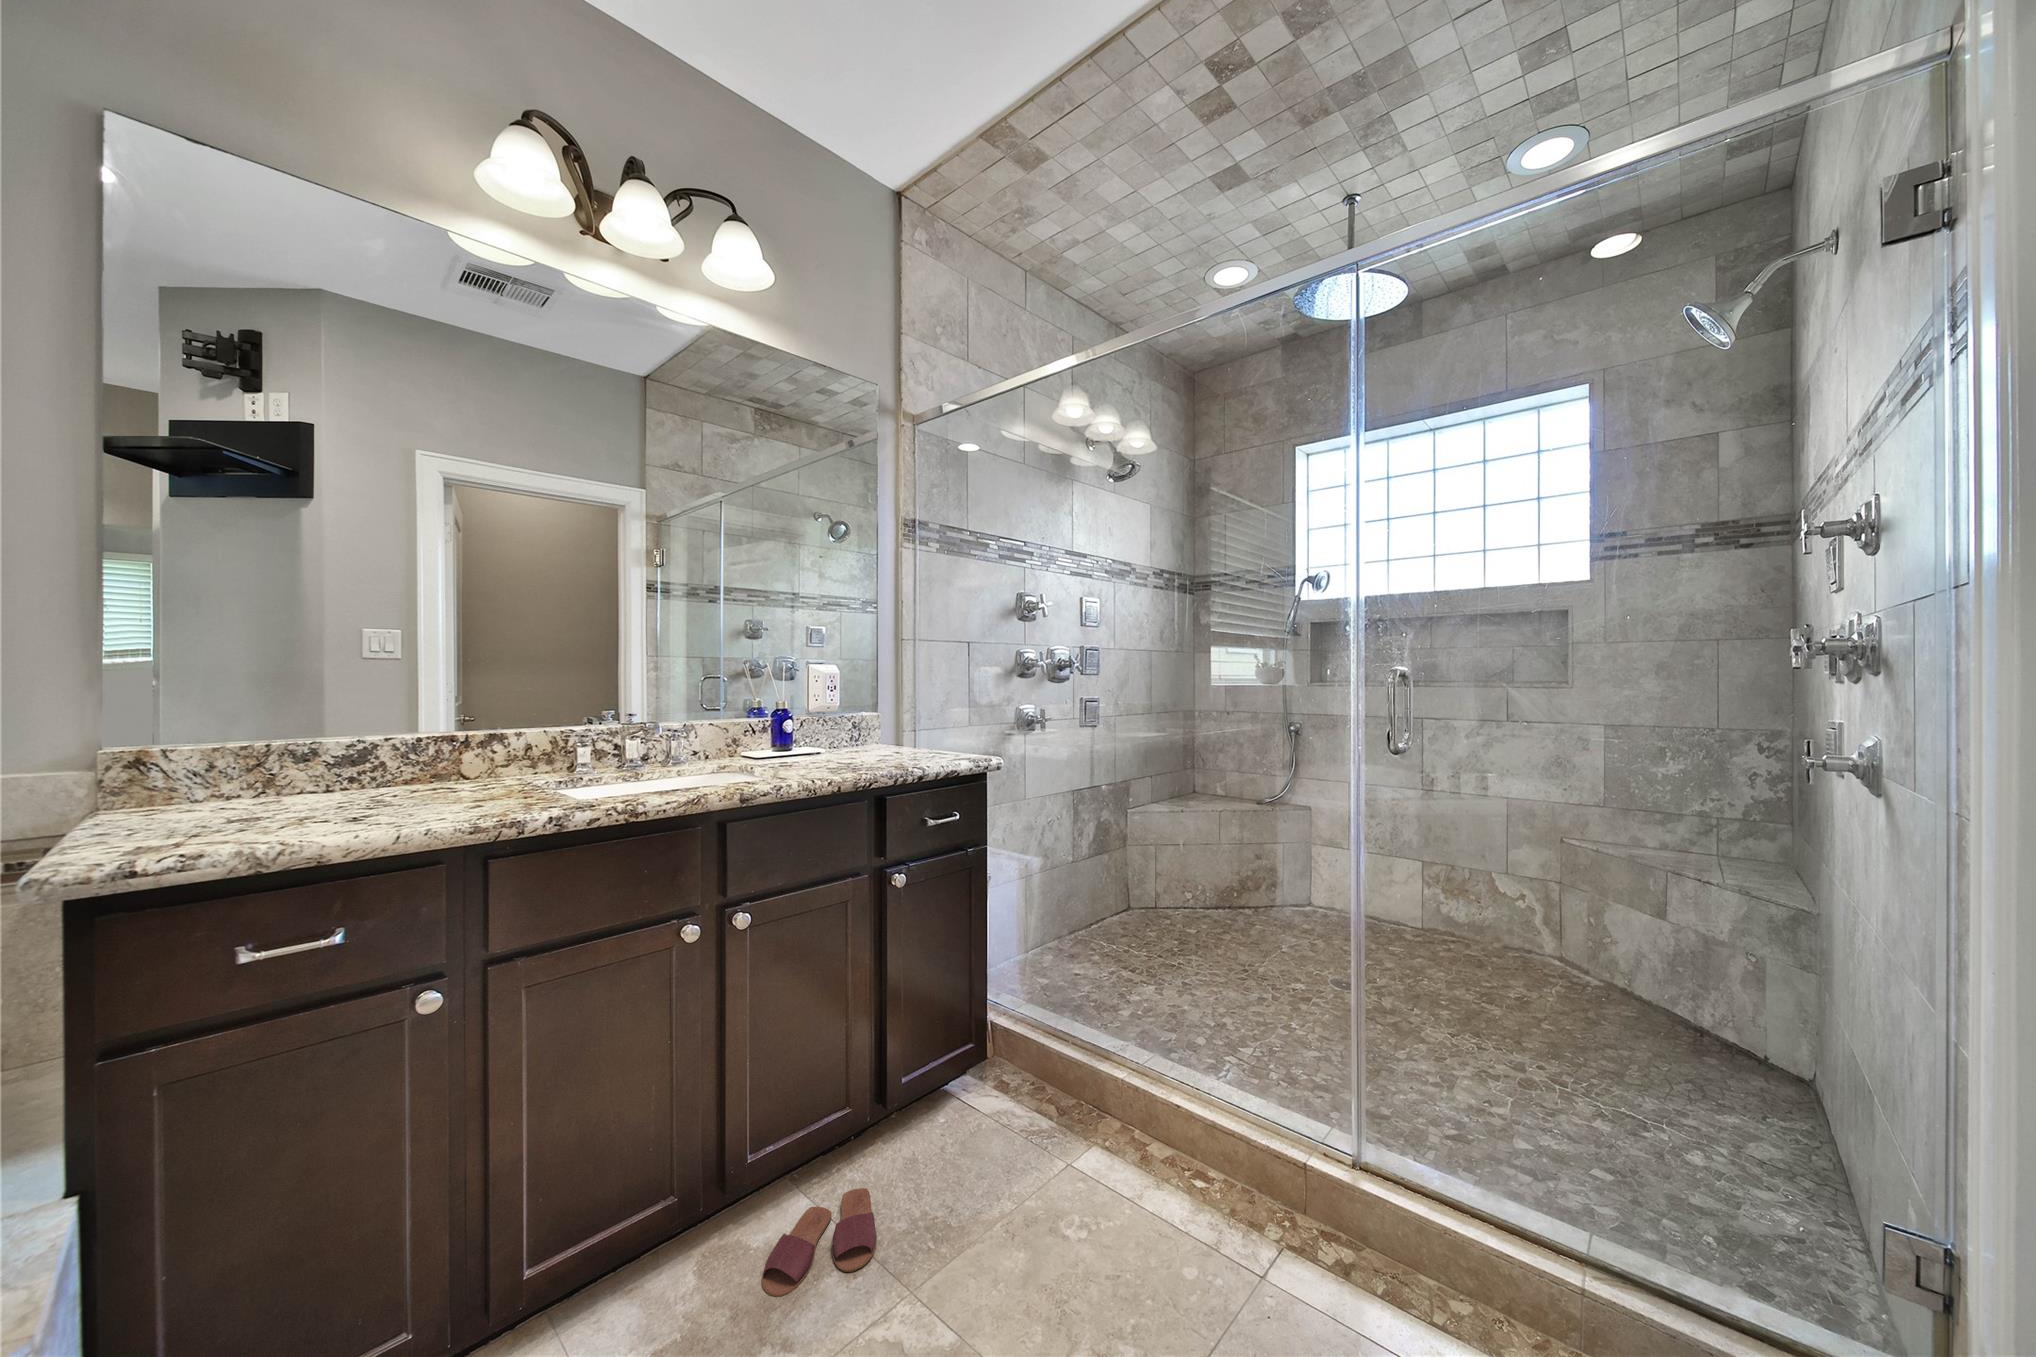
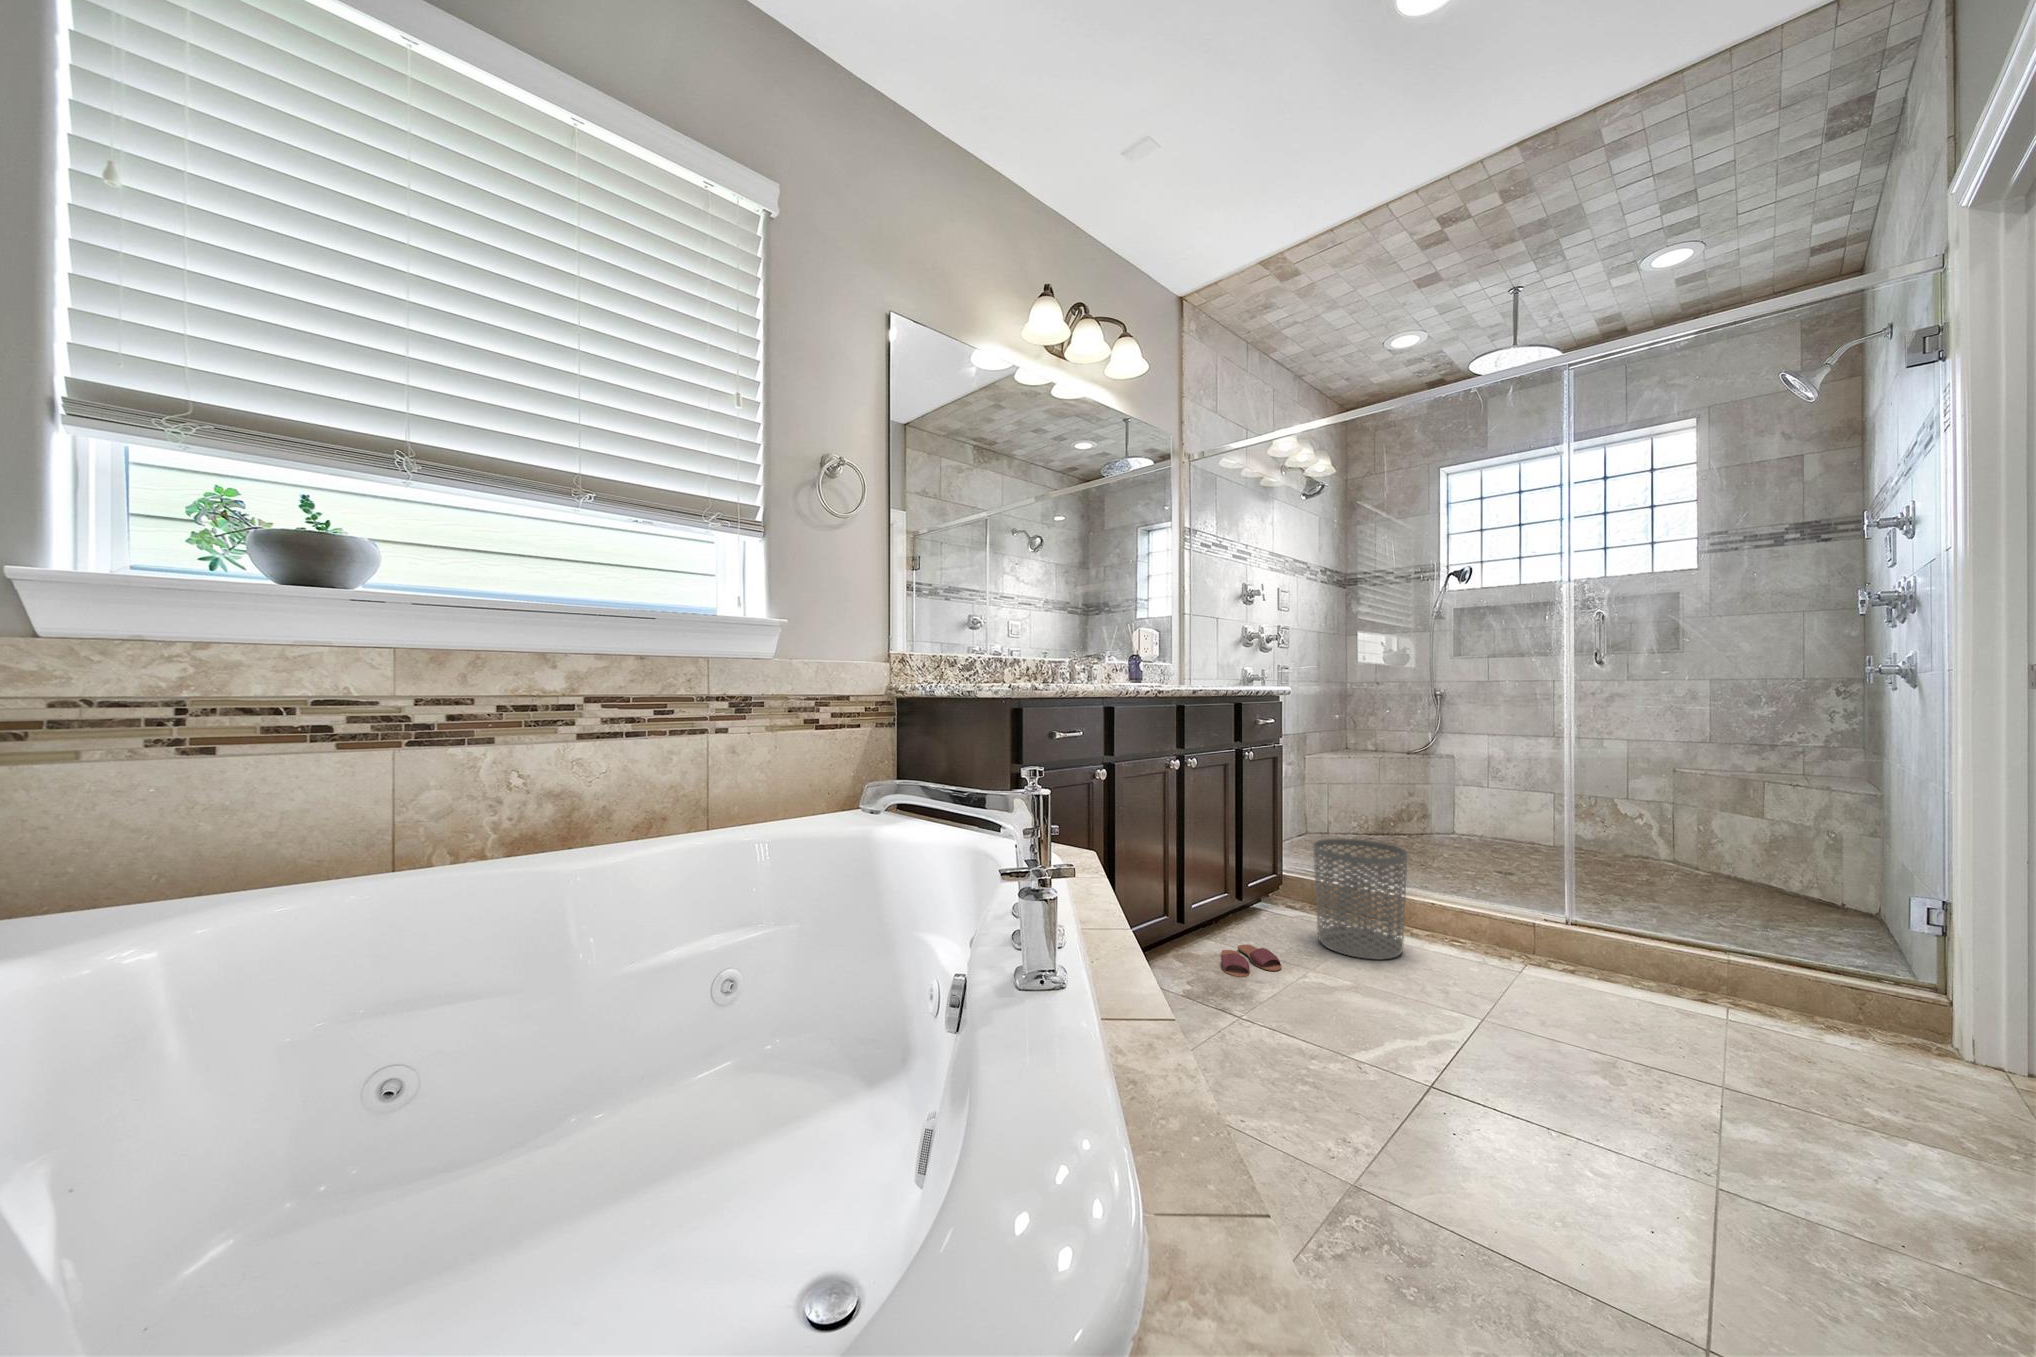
waste bin: none [982,997,1113,1220] -> present [1313,839,1407,960]

